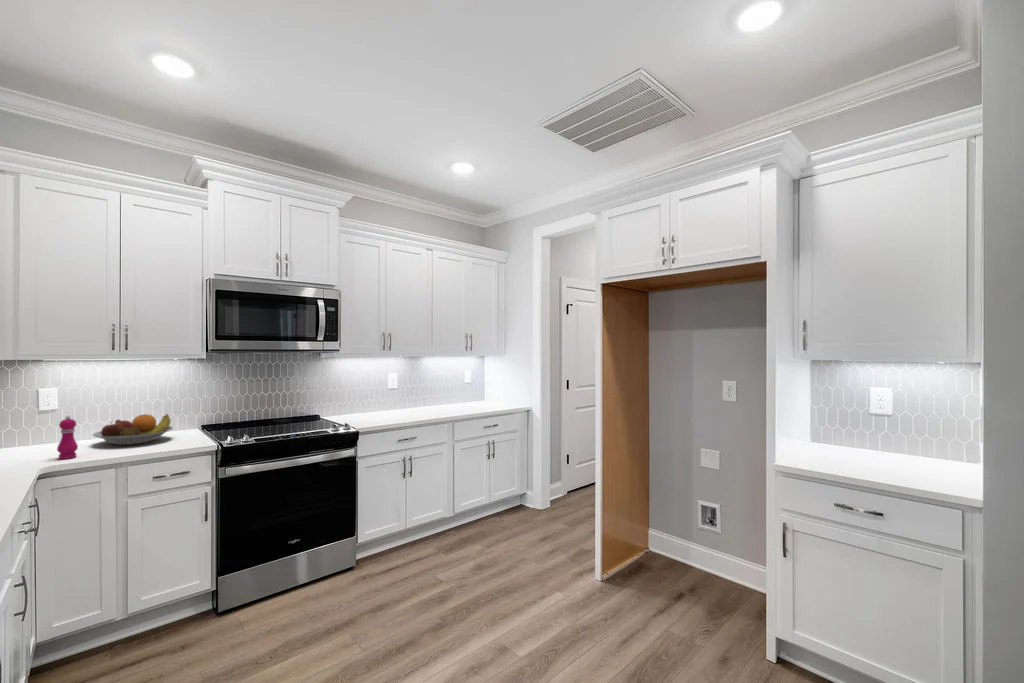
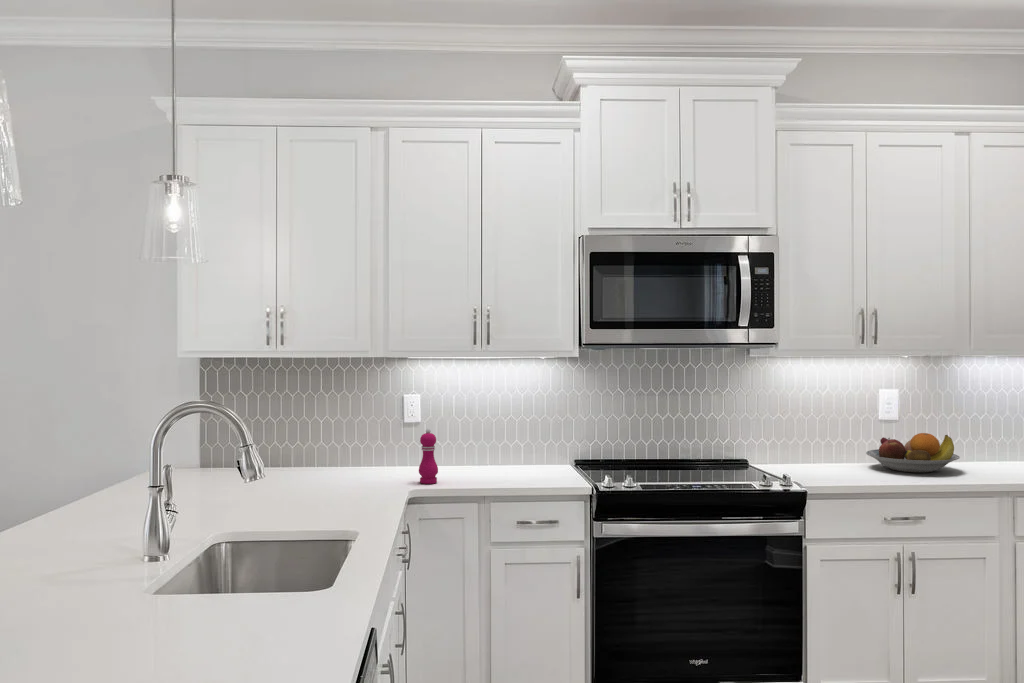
fruit bowl: present [93,414,173,445] -> present [866,433,960,473]

